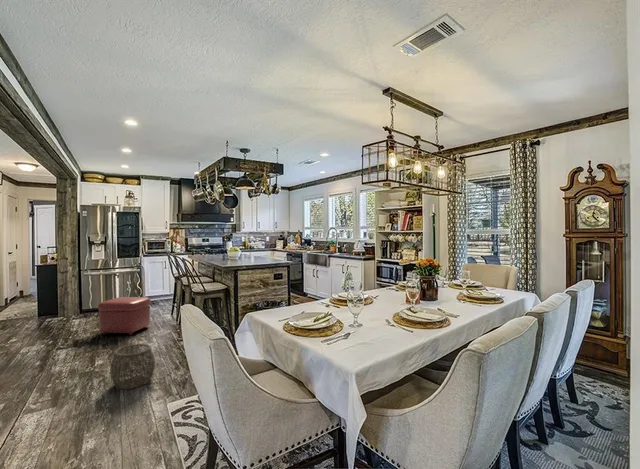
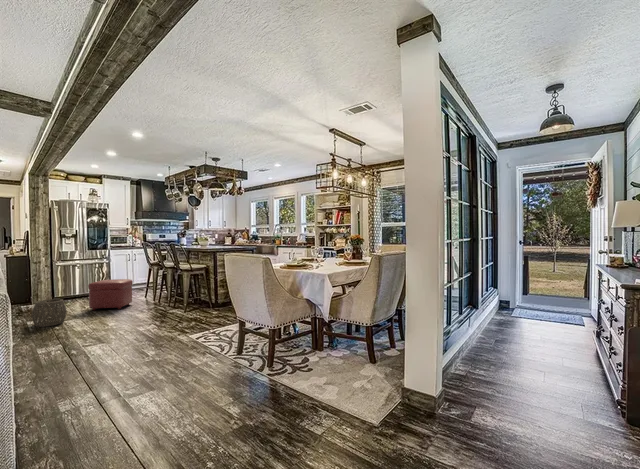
woven basket: present [110,344,155,389] -> present [32,299,67,327]

